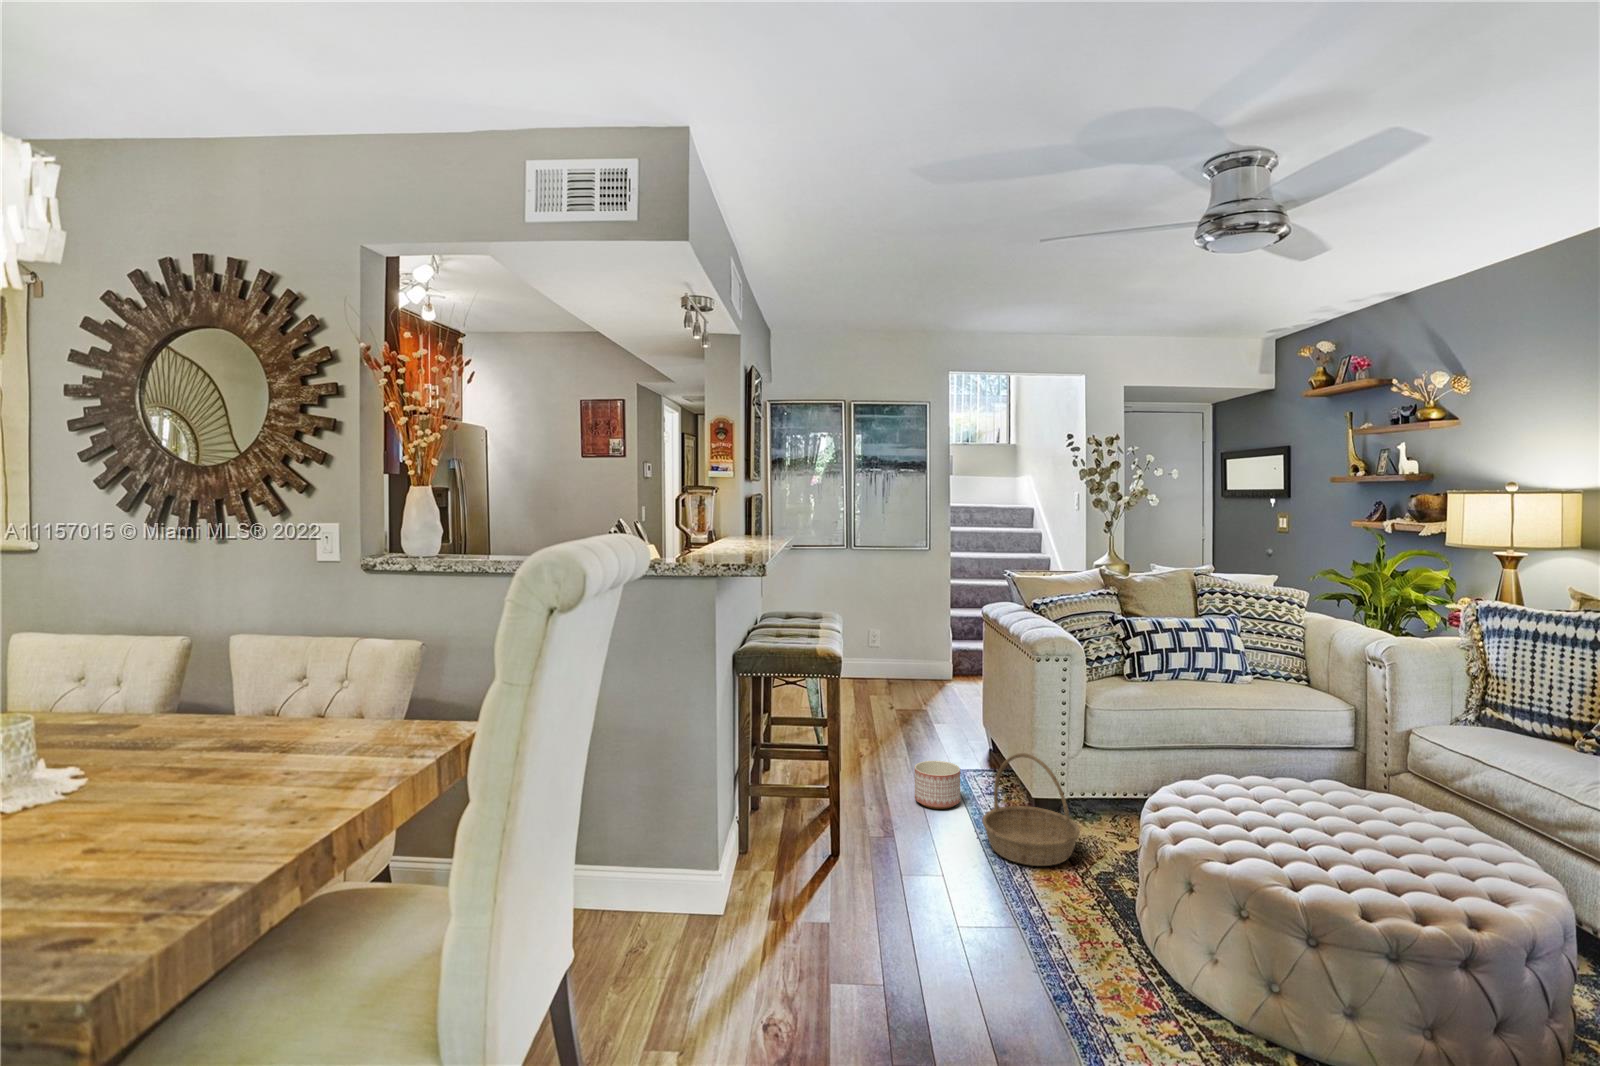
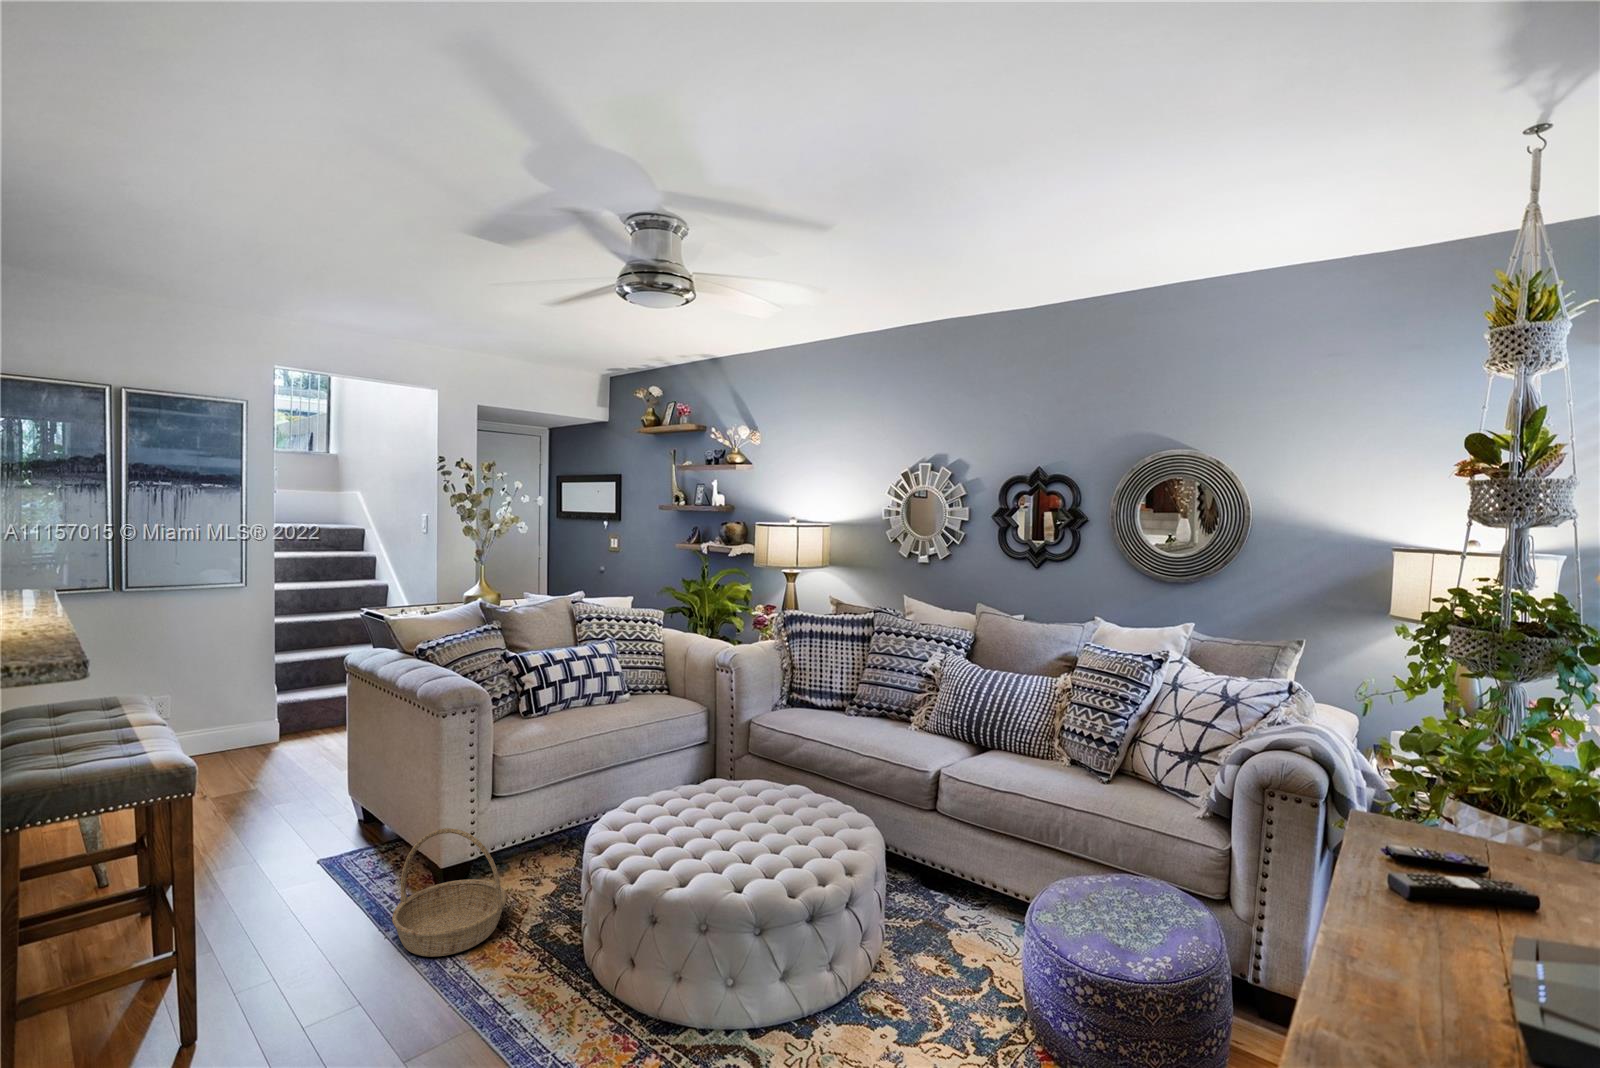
planter: present [915,761,960,809] -> none [274,861,342,930]

